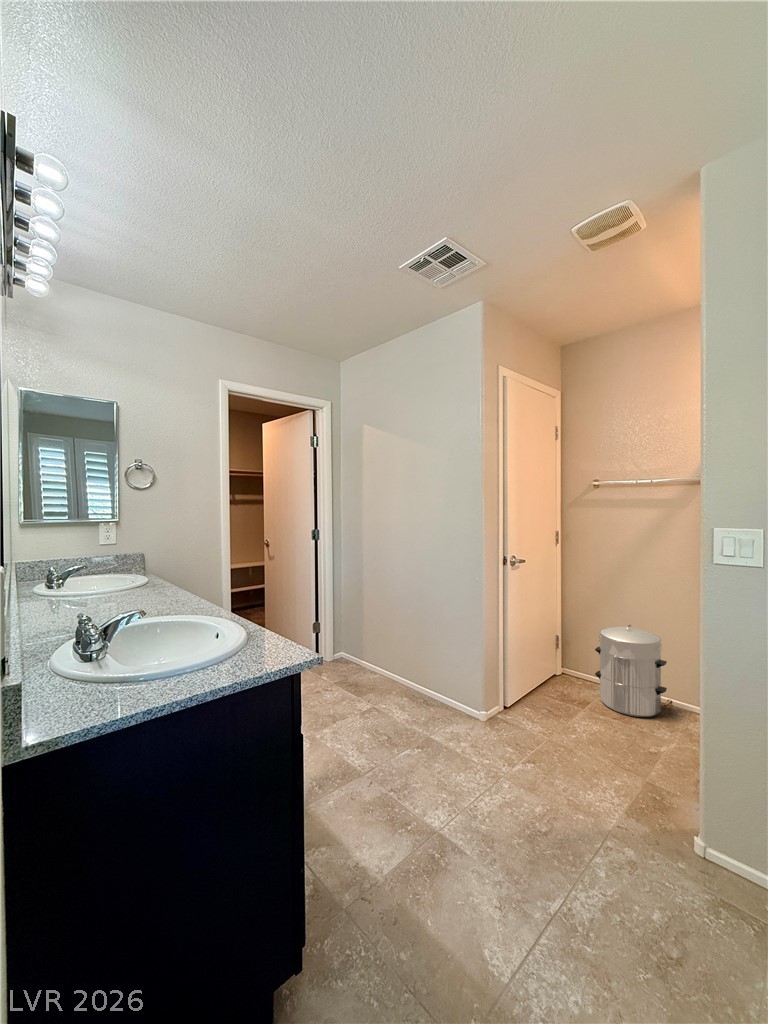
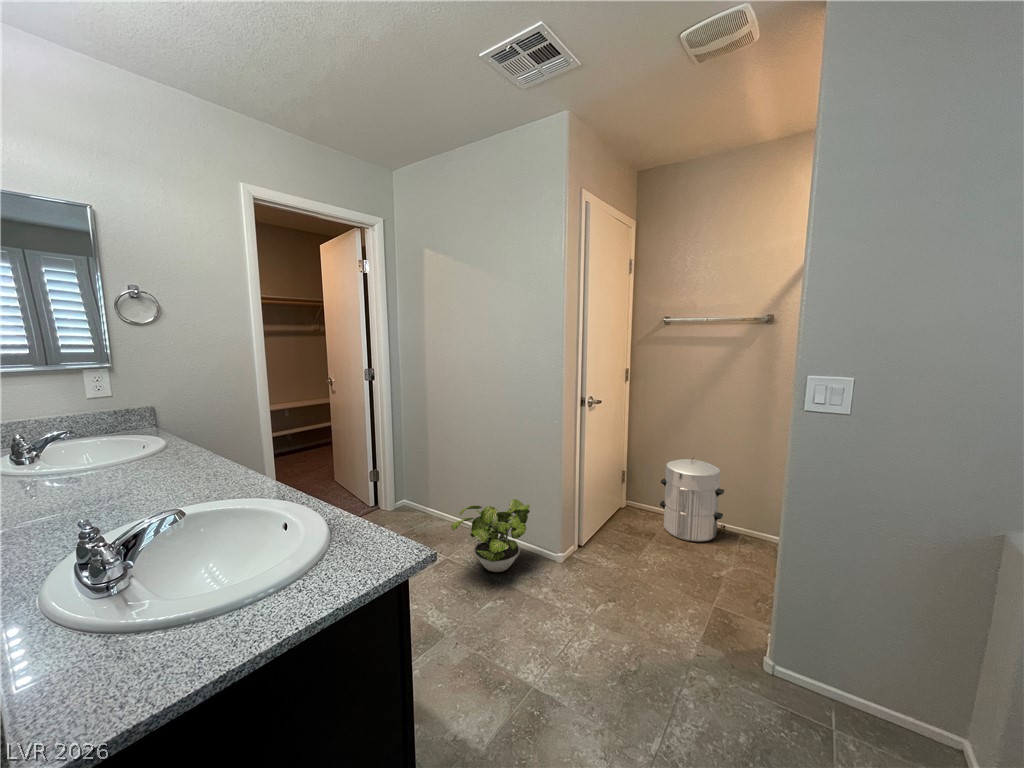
potted plant: none [375,654,452,724] -> present [451,499,530,572]

